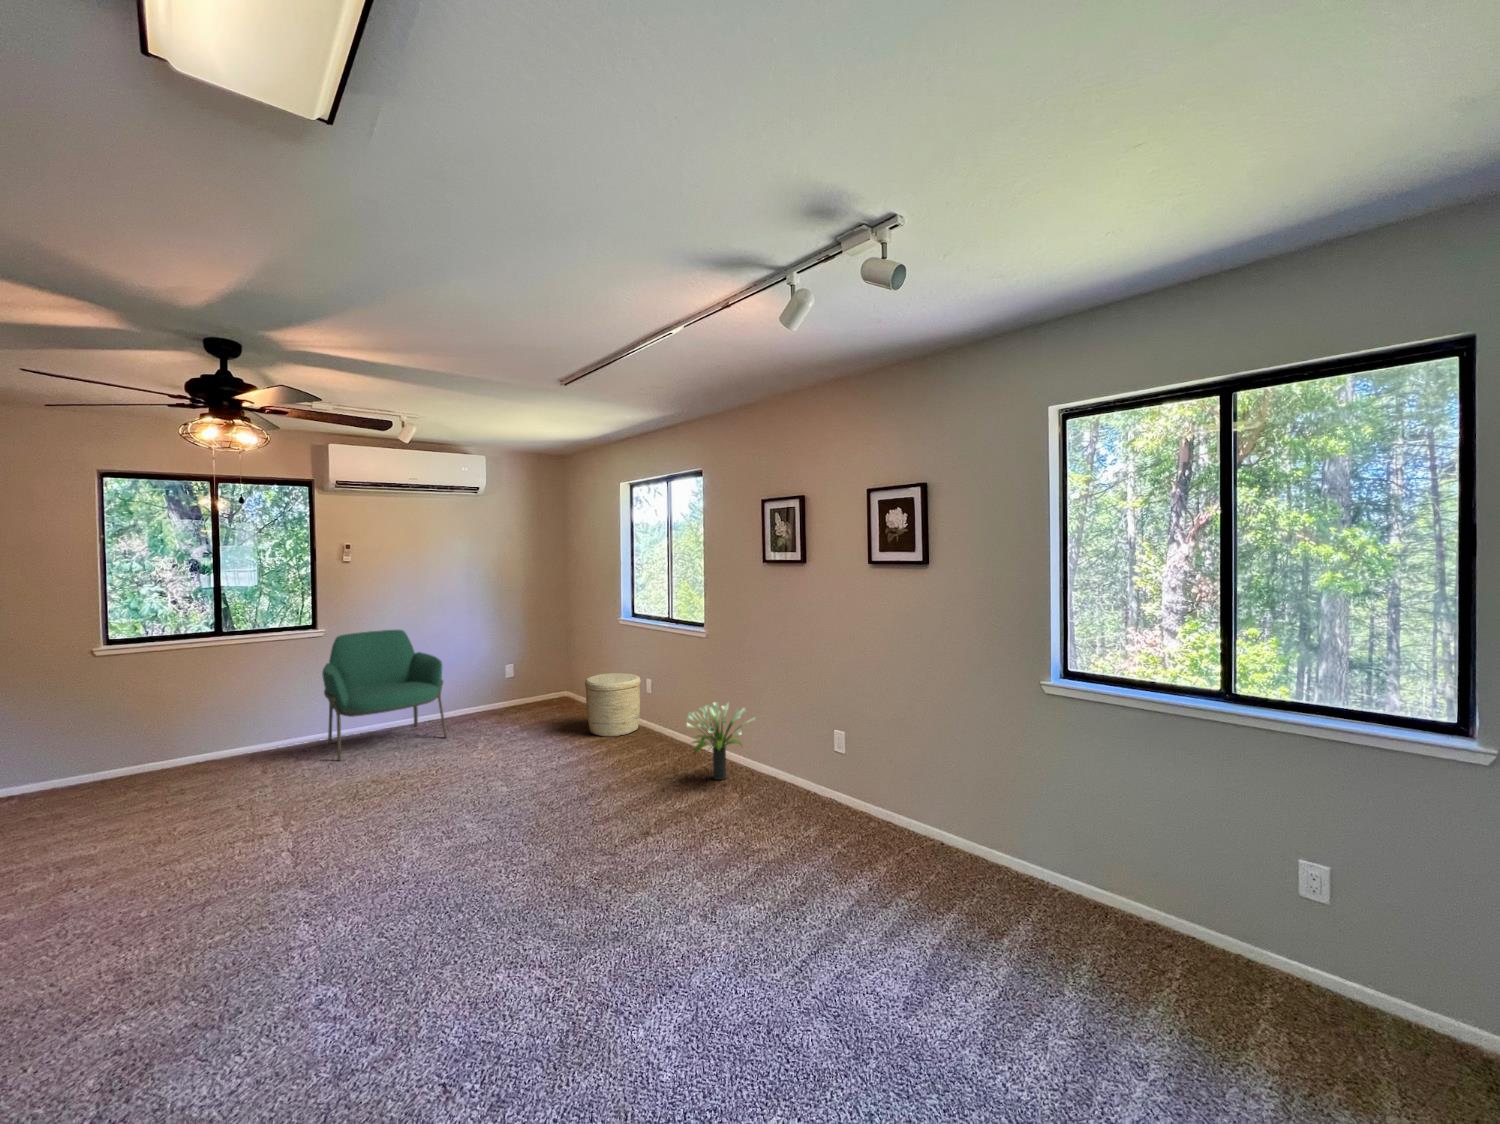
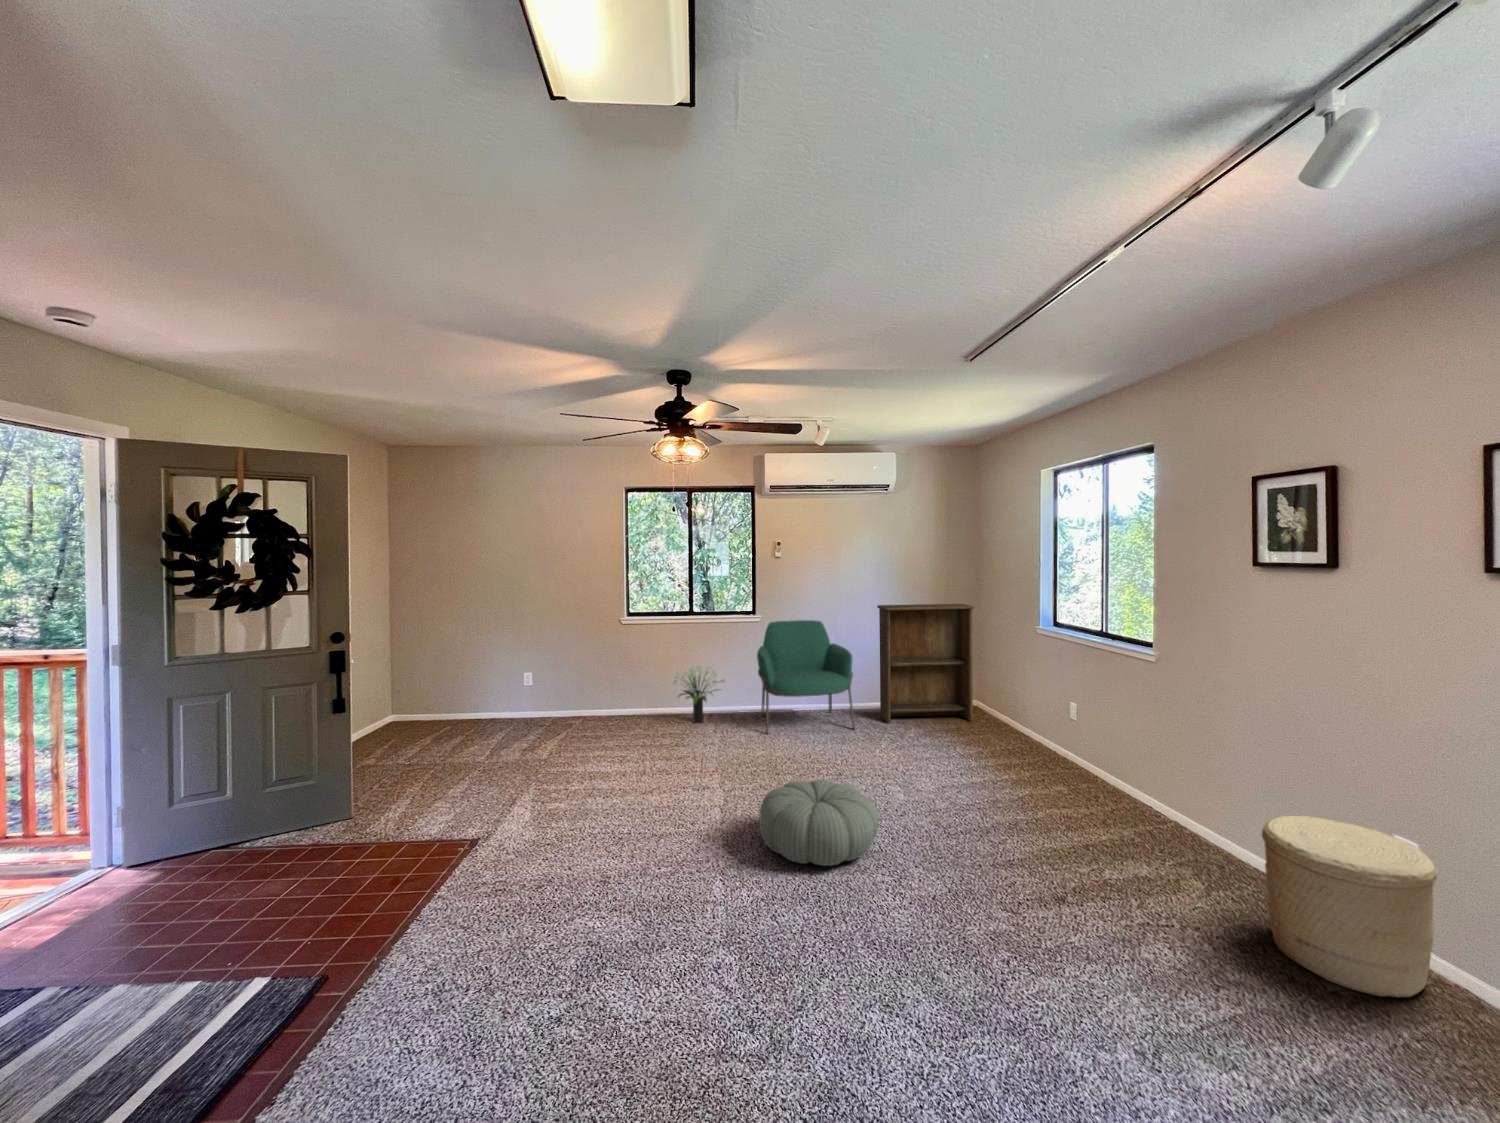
bookshelf: none [468,603,564,726] -> present [877,604,974,723]
woven basket: present [585,673,641,737] -> present [1262,816,1437,997]
potted plant: present [686,702,756,780] -> present [674,665,725,723]
pouf: none [349,787,486,876] -> present [759,780,878,866]

